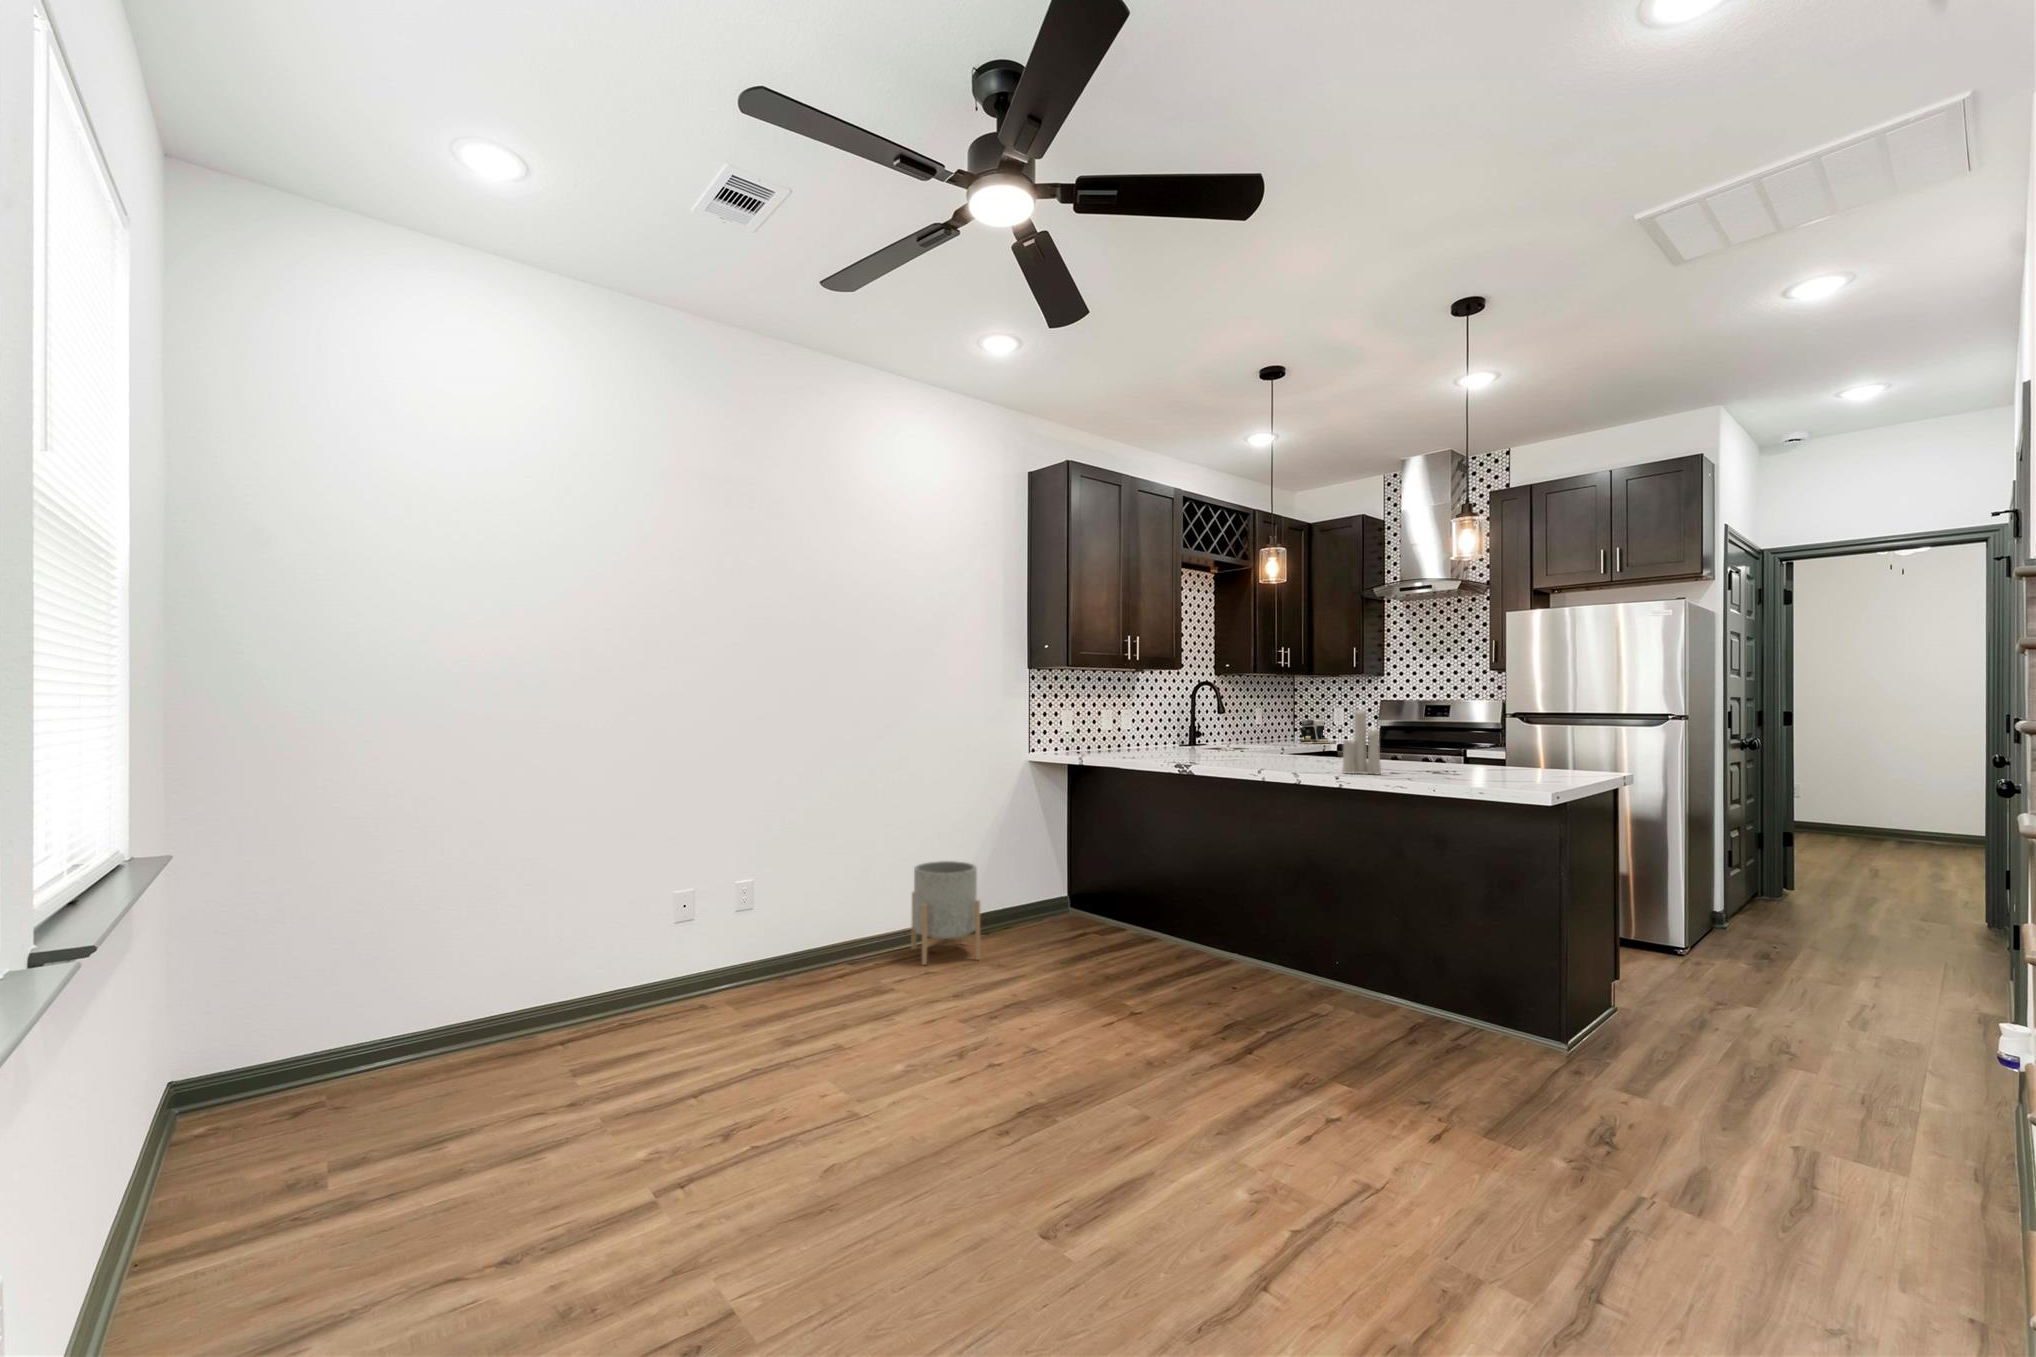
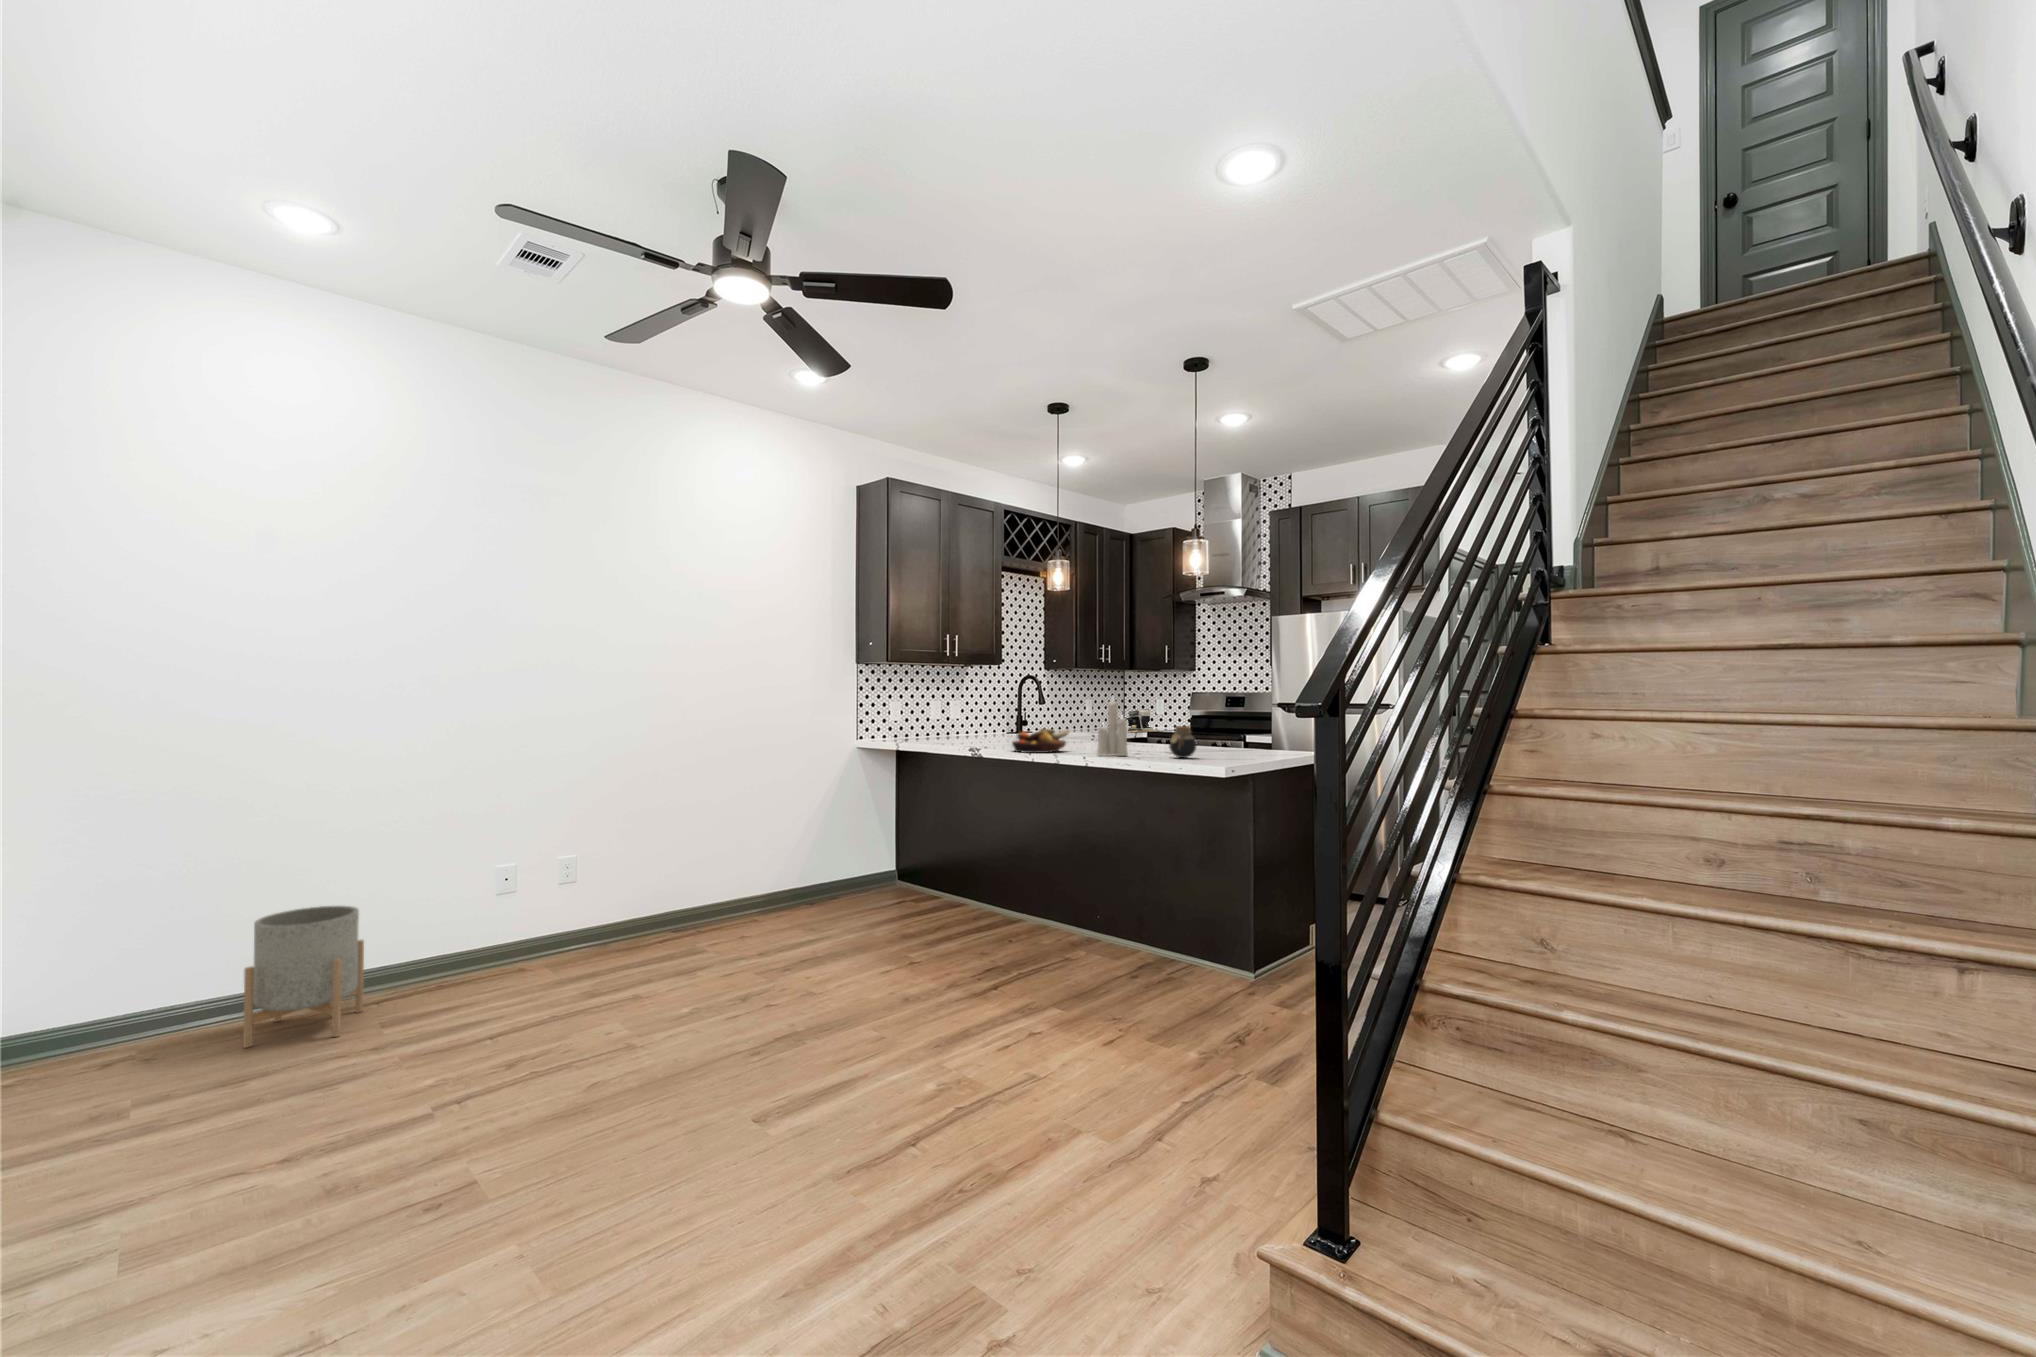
jar: none [1437,739,1472,777] -> present [1169,726,1196,758]
fruit bowl: none [1228,740,1295,769] -> present [1012,728,1069,753]
planter: present [911,861,980,965] -> present [243,906,364,1048]

